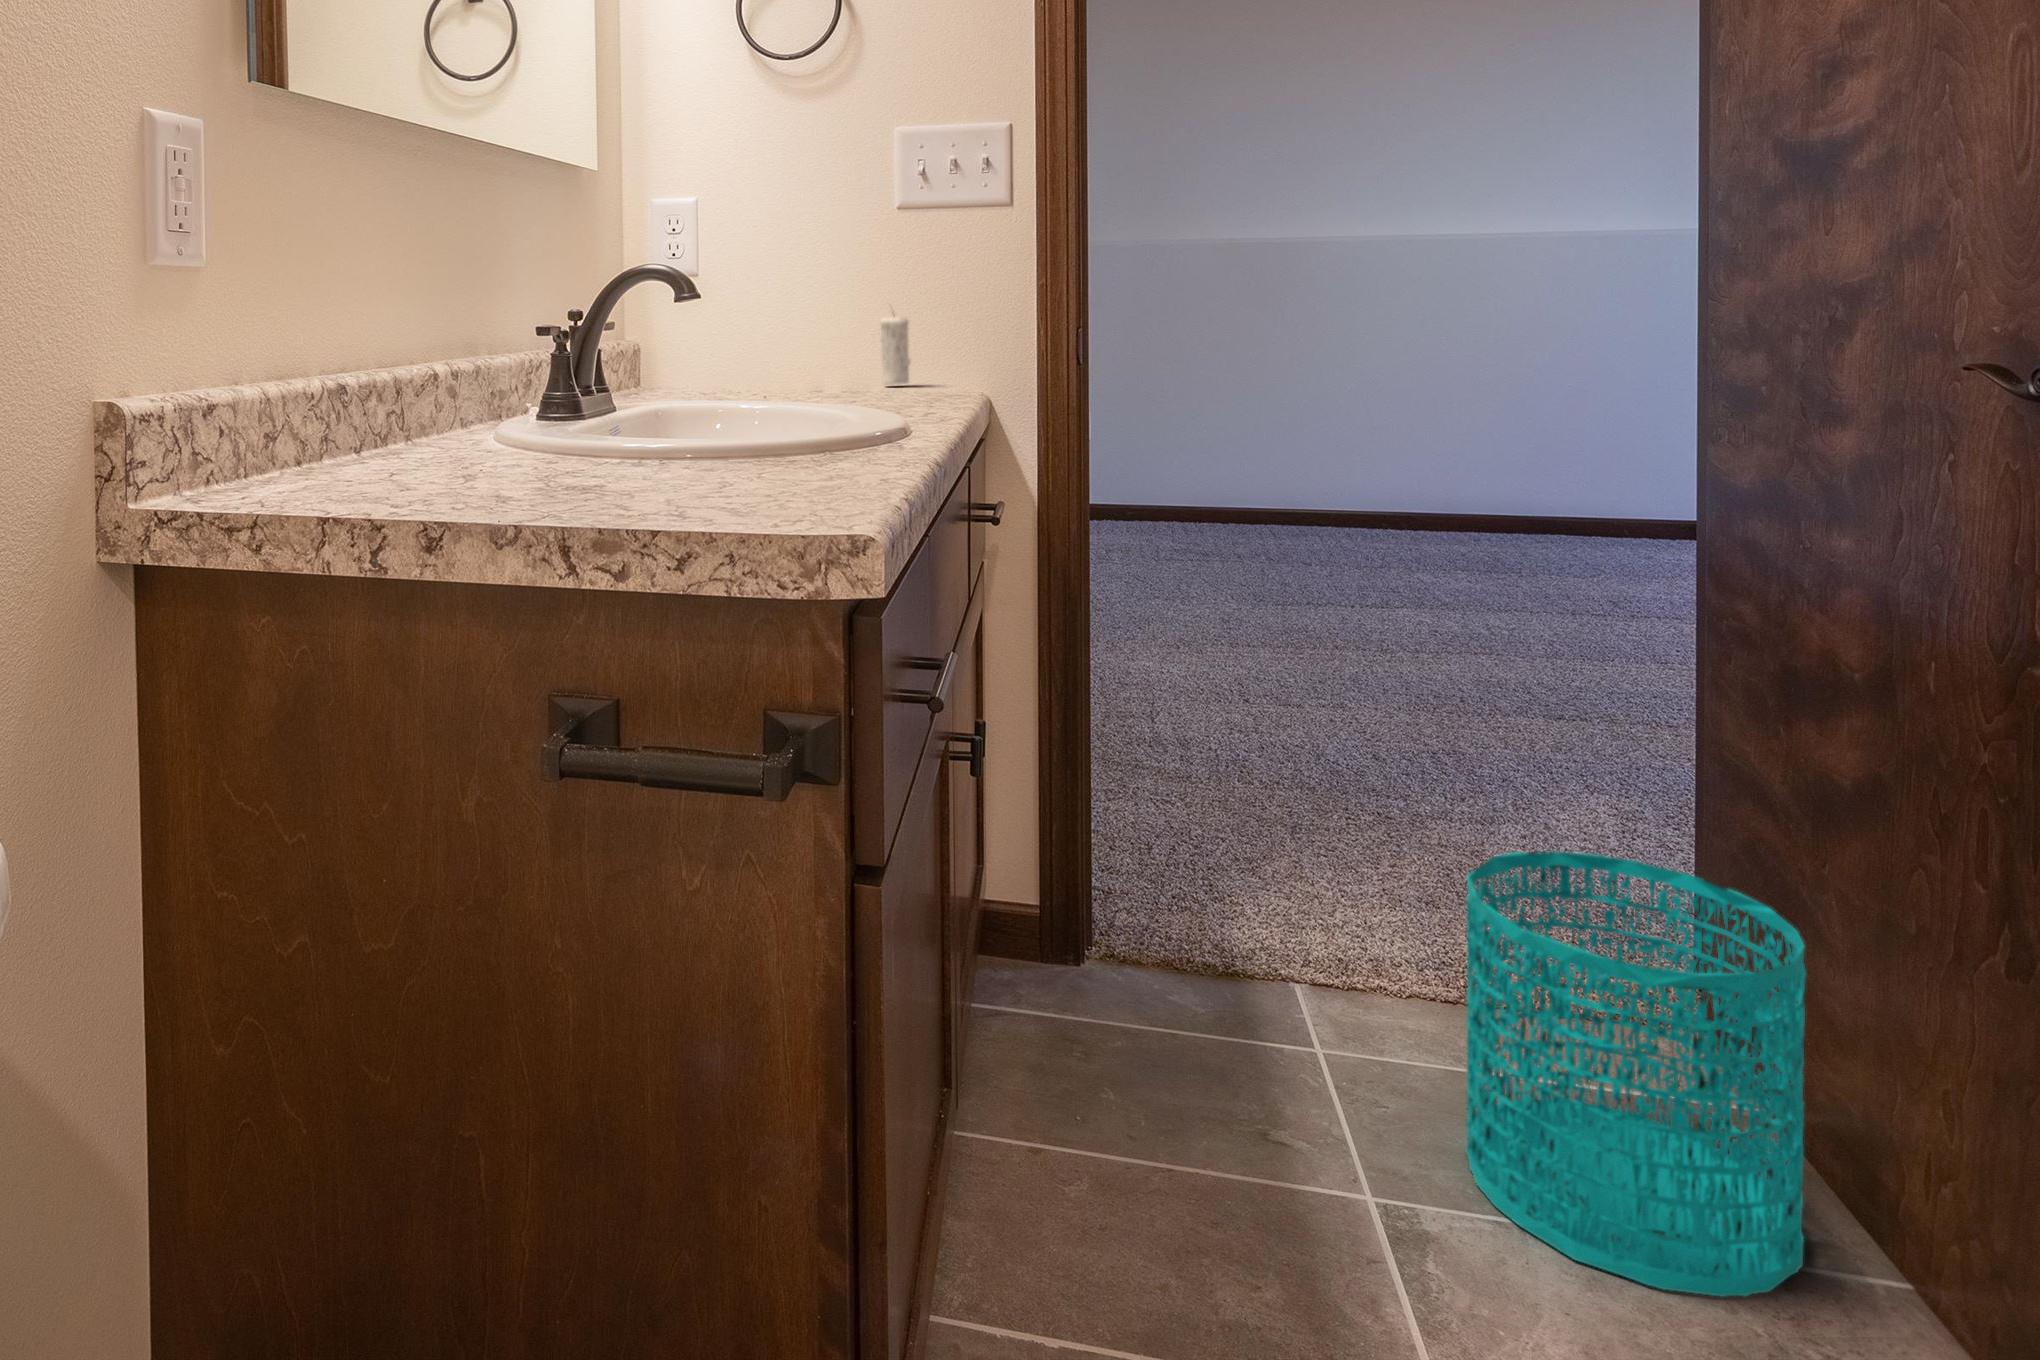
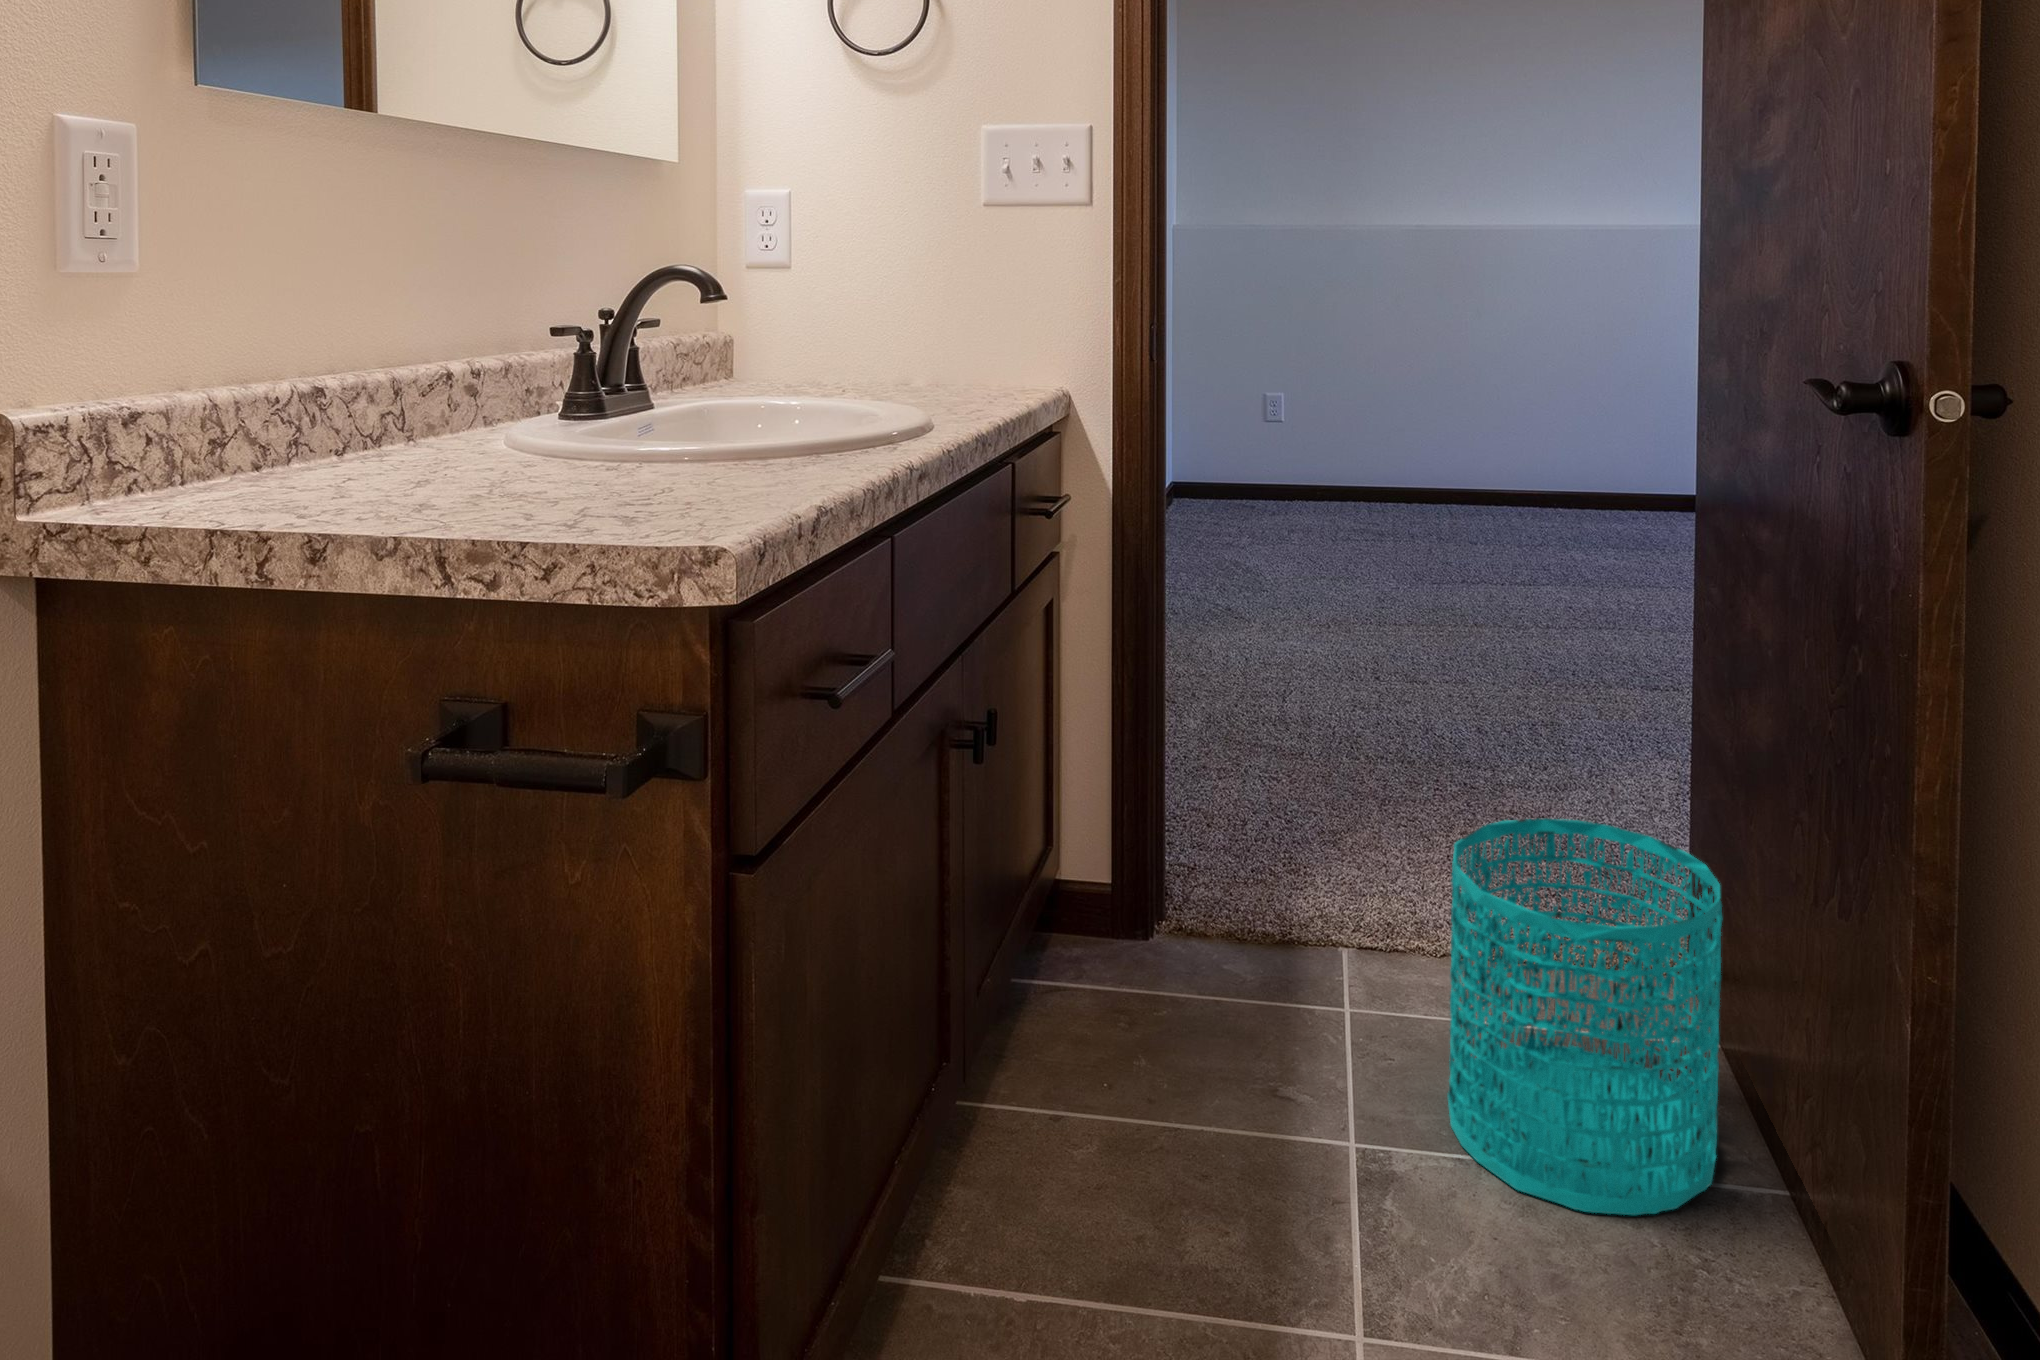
candle: present [880,316,910,385] -> none [966,298,996,381]

